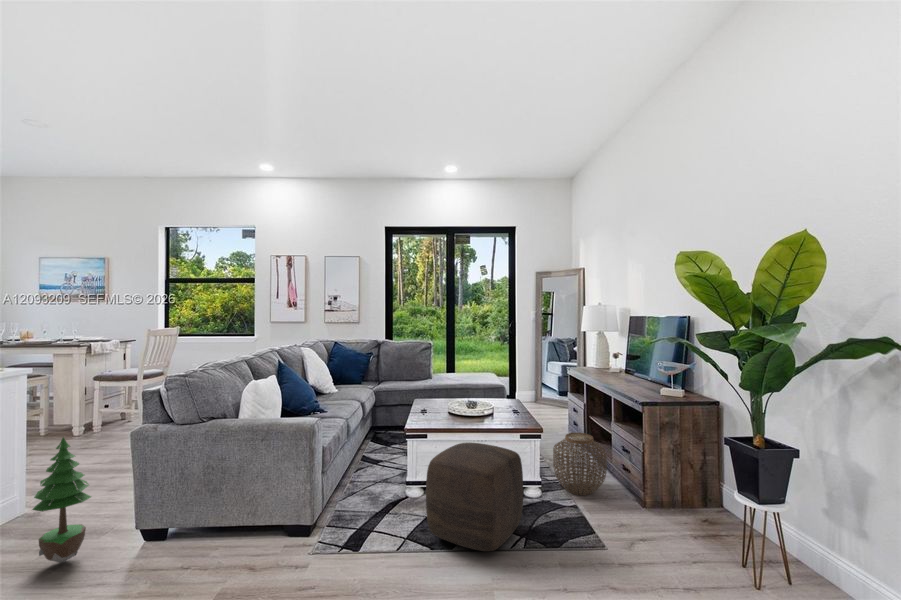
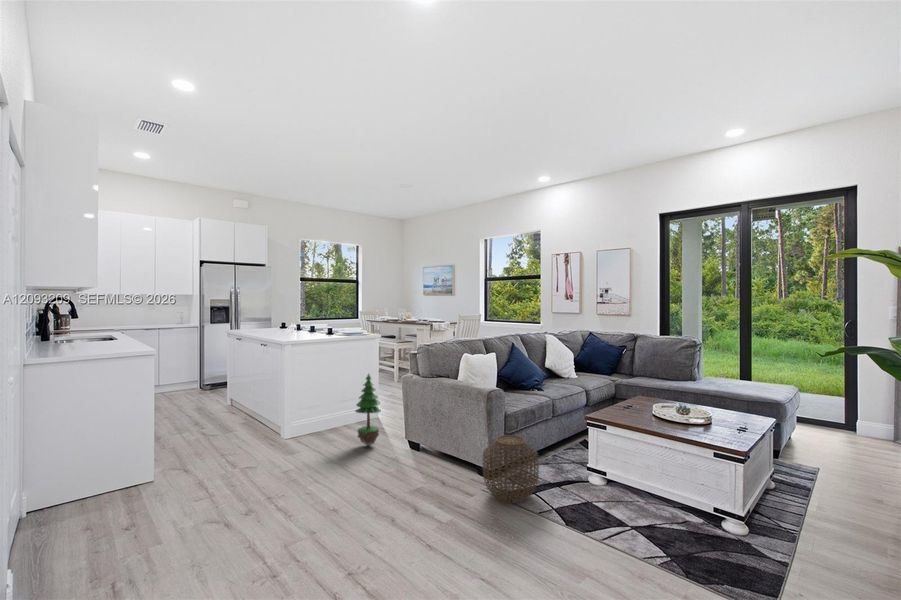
woven basket: present [553,433,607,495] -> present [483,435,539,503]
ottoman: present [426,443,523,551] -> none [569,440,681,550]

